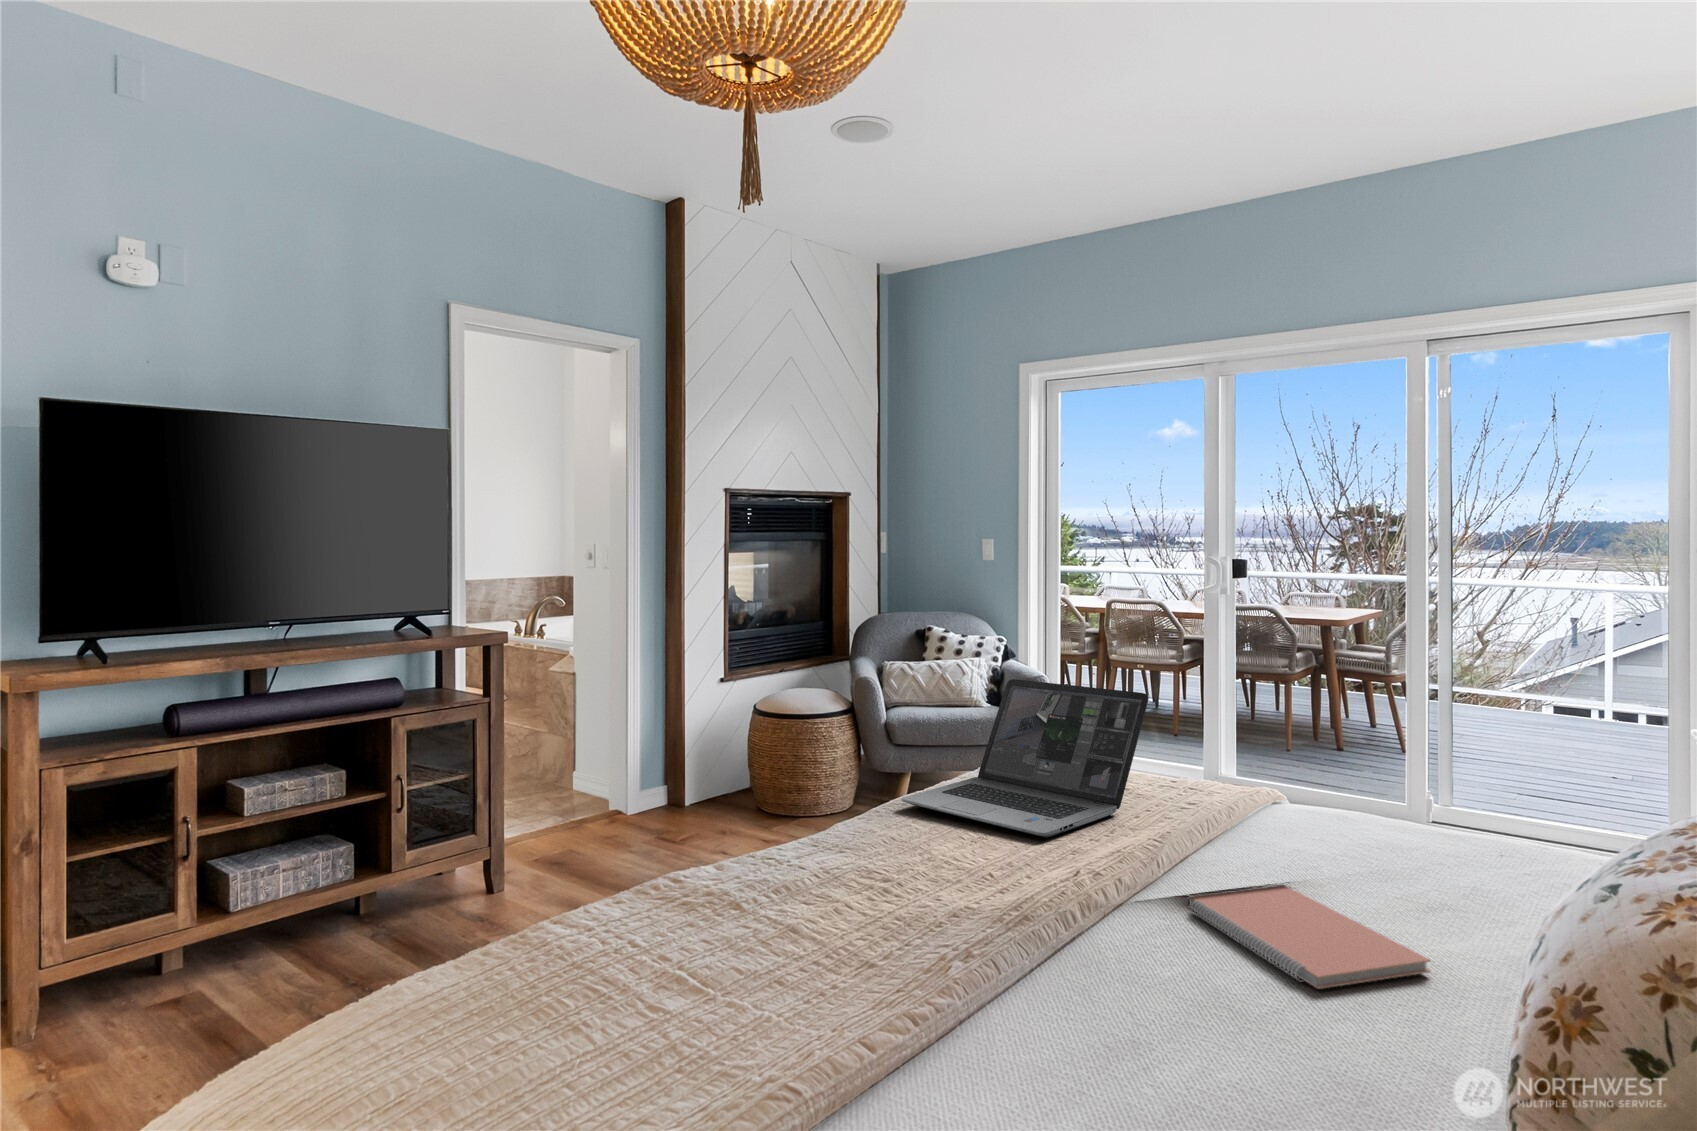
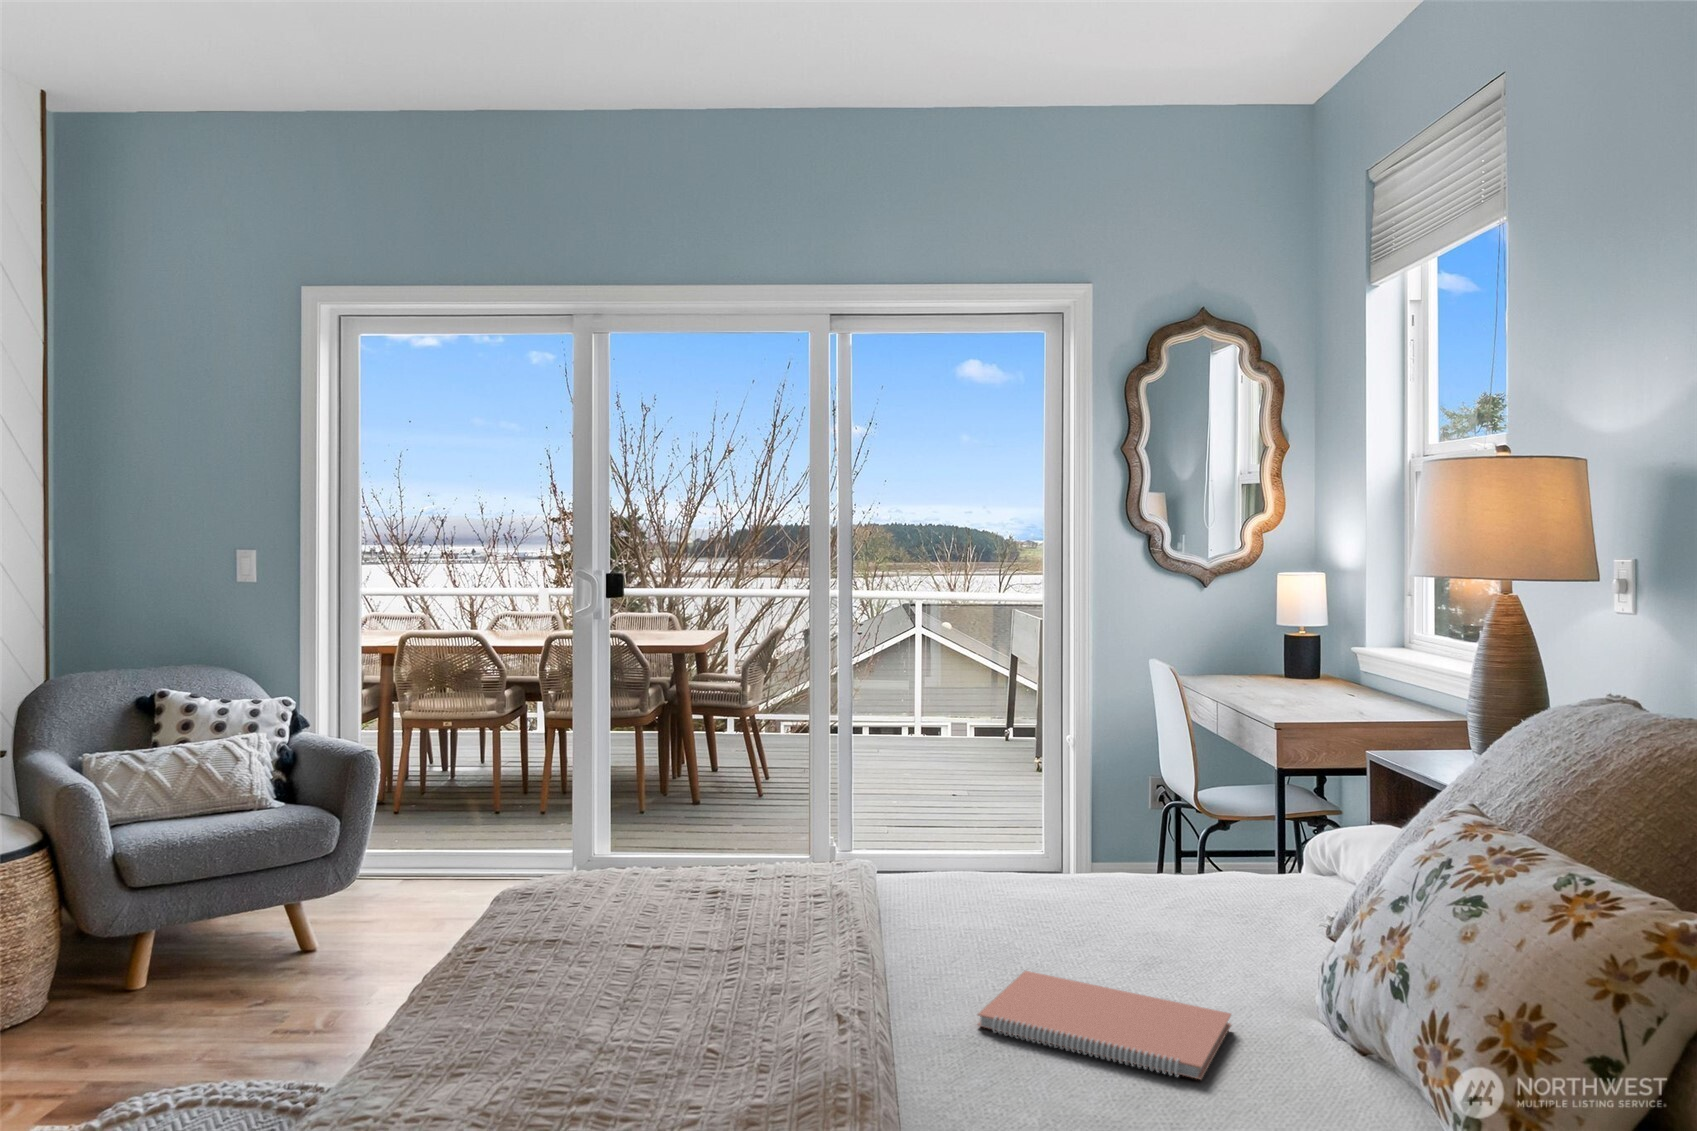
laptop: present [902,679,1148,837] -> none [488,774,770,984]

